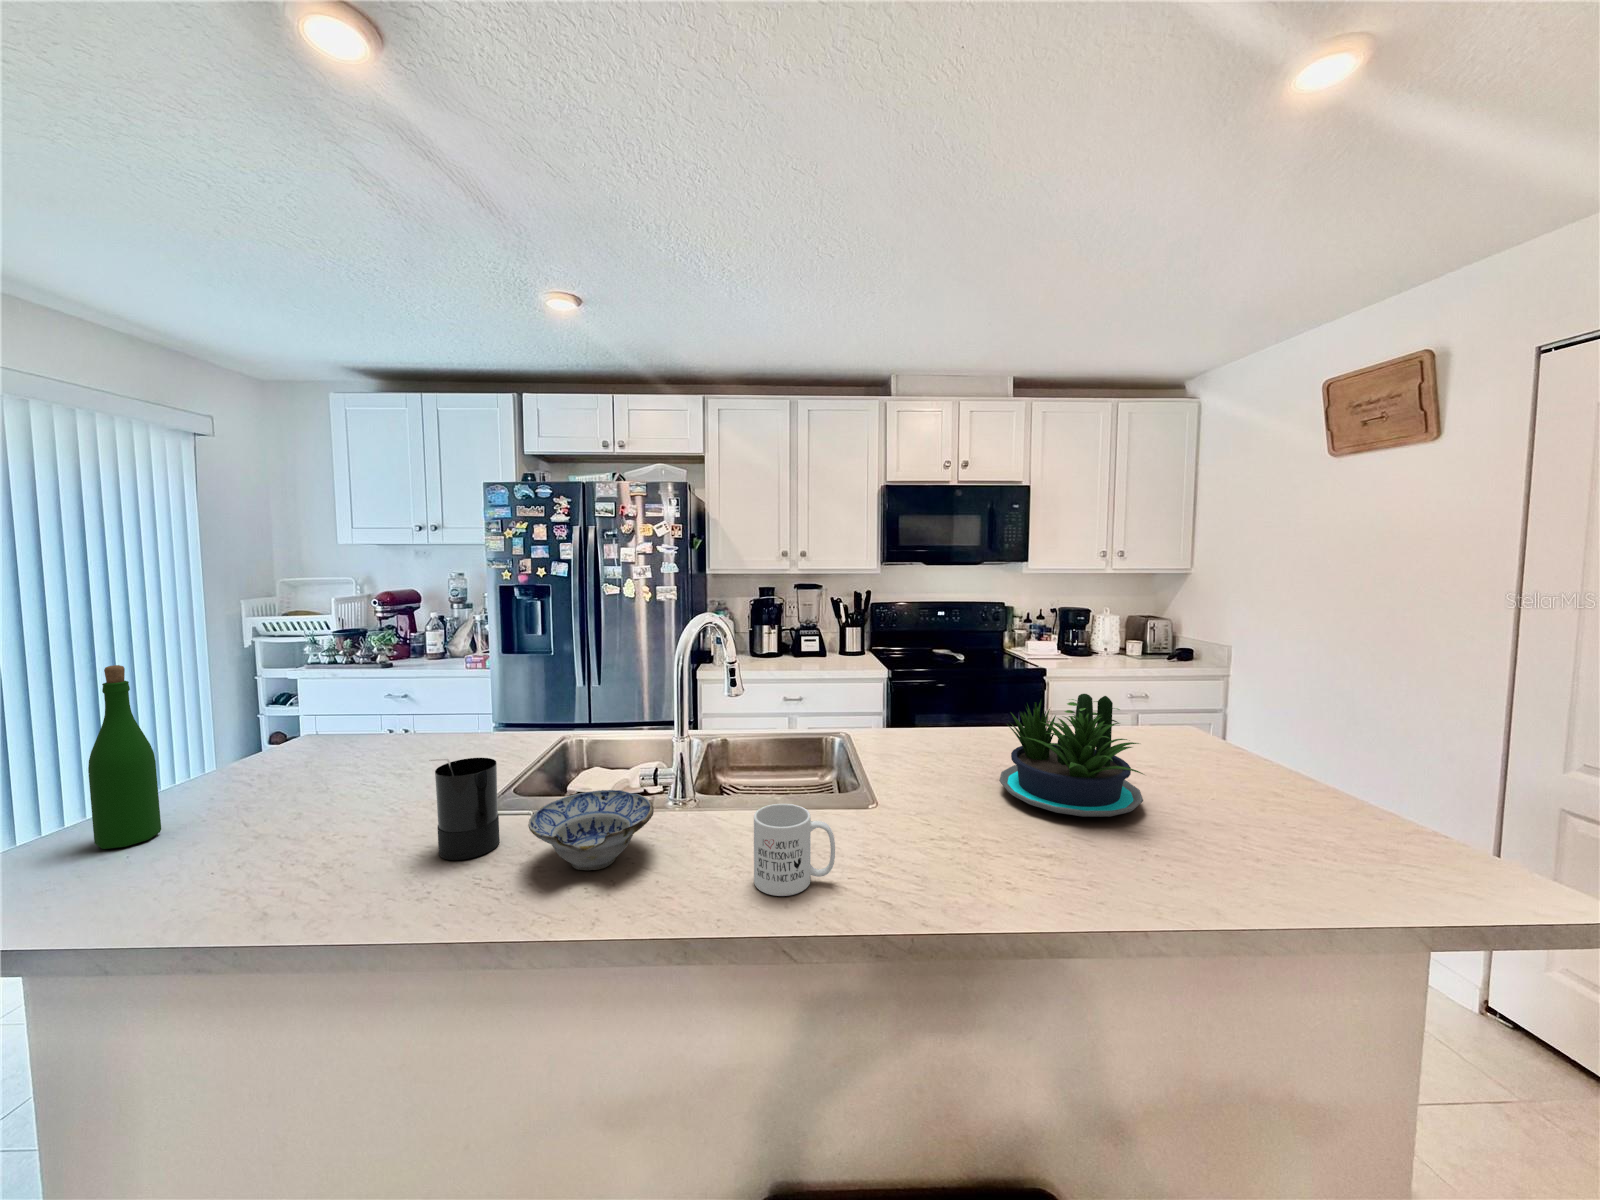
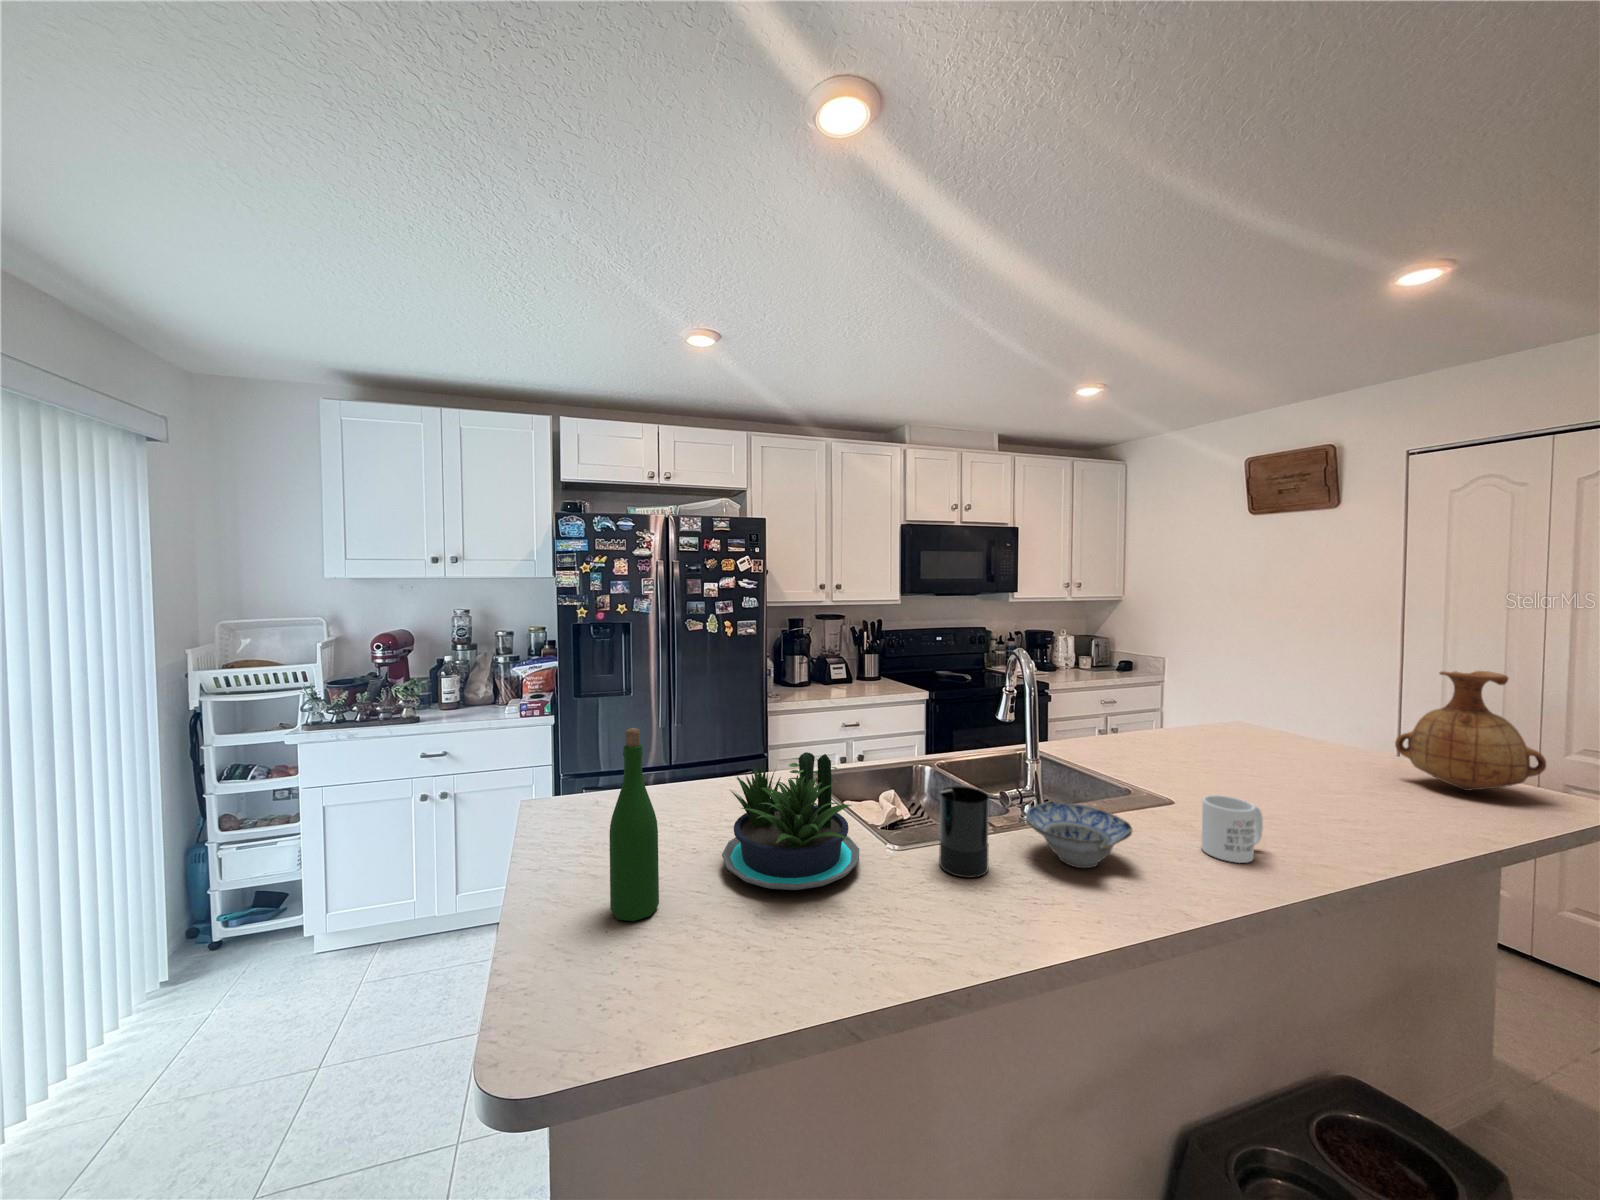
vase: none [1250,666,1455,853] -> present [1395,671,1546,791]
potted plant: present [999,694,1143,816] -> present [722,752,859,890]

